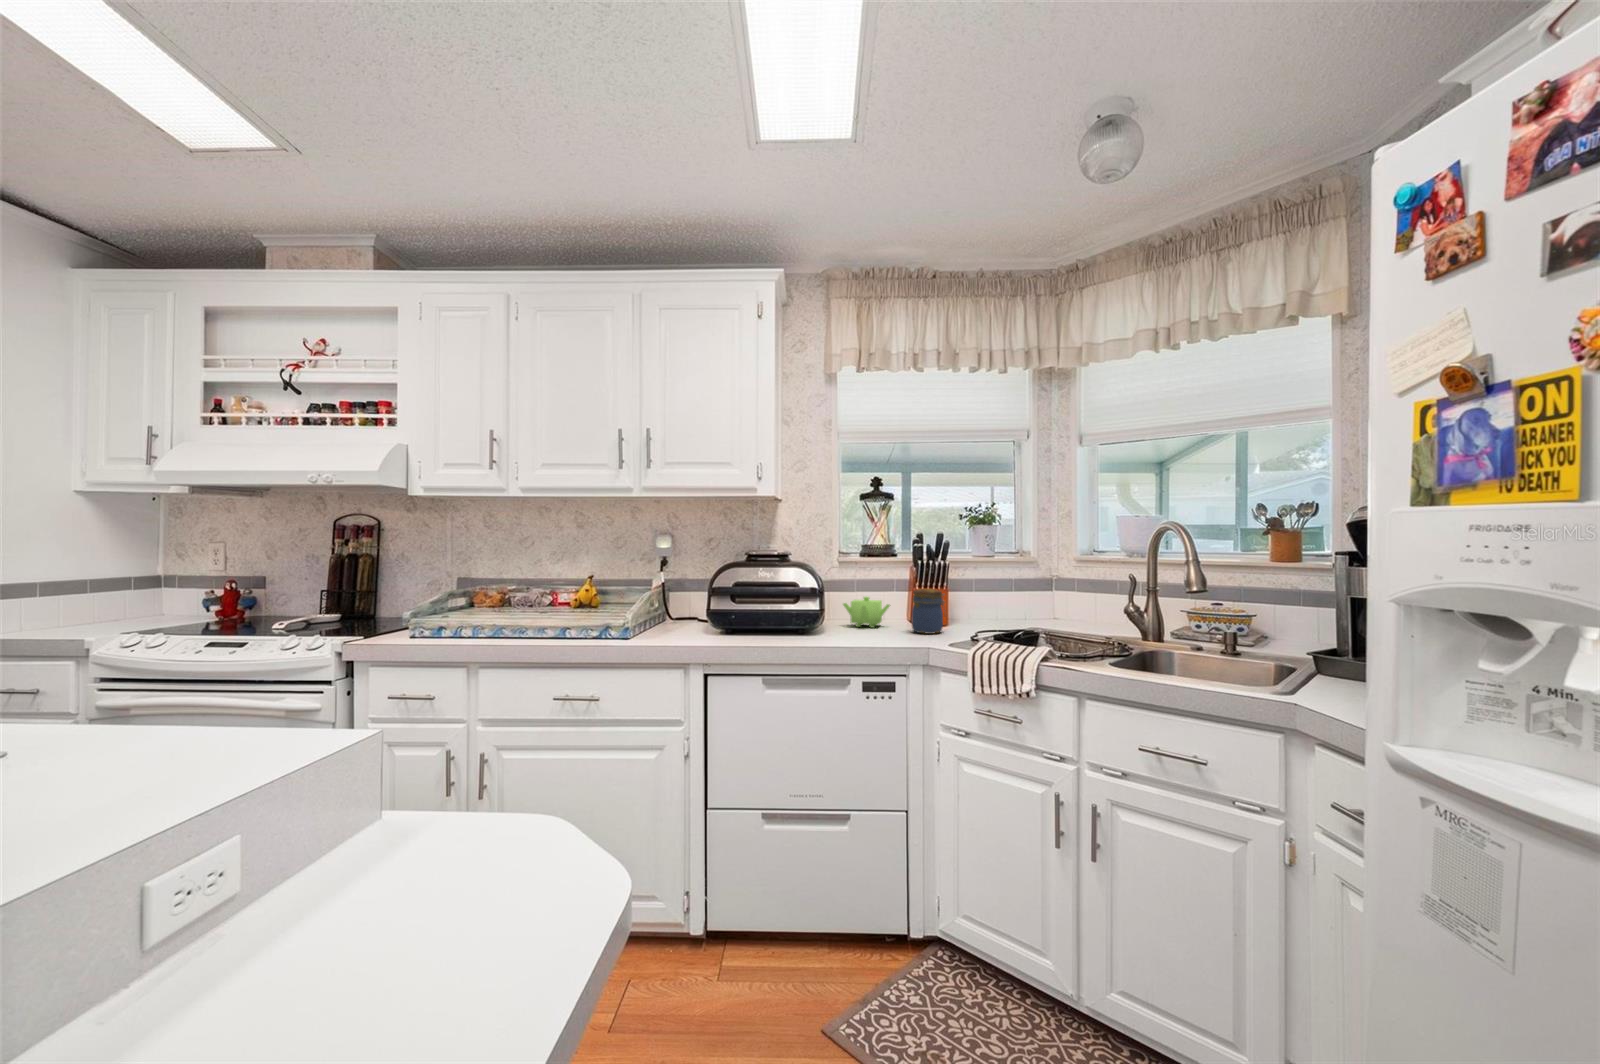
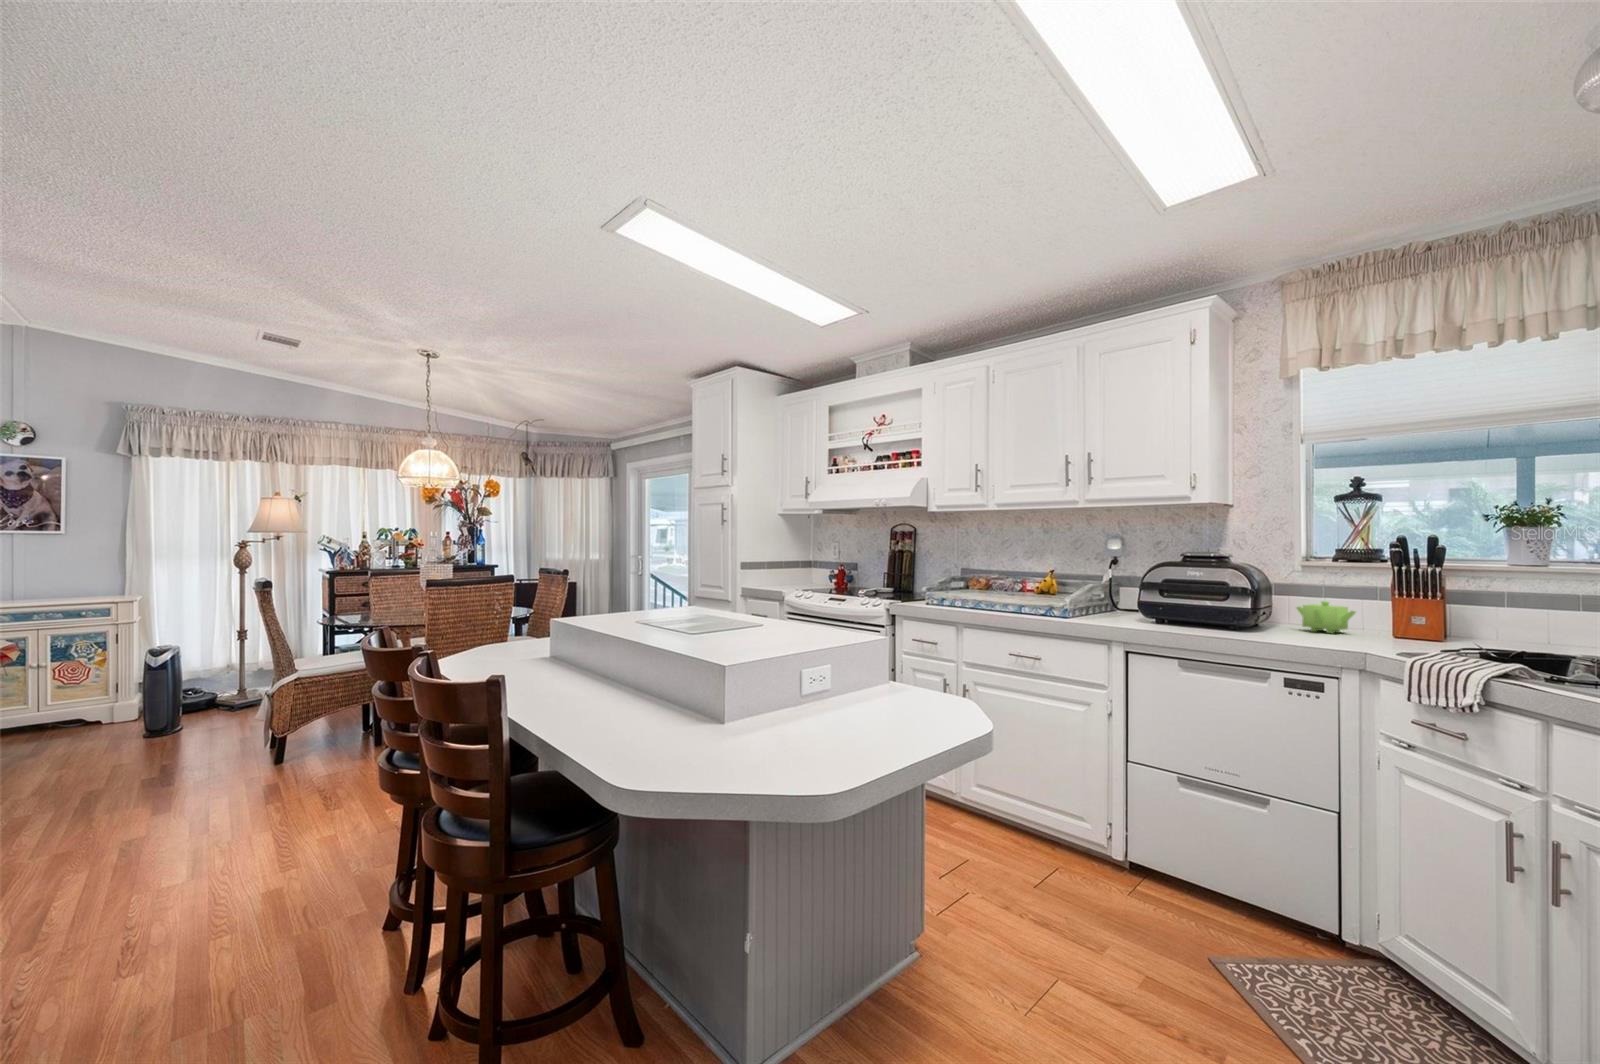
jar: present [912,589,945,634] -> none [1373,596,1423,644]

